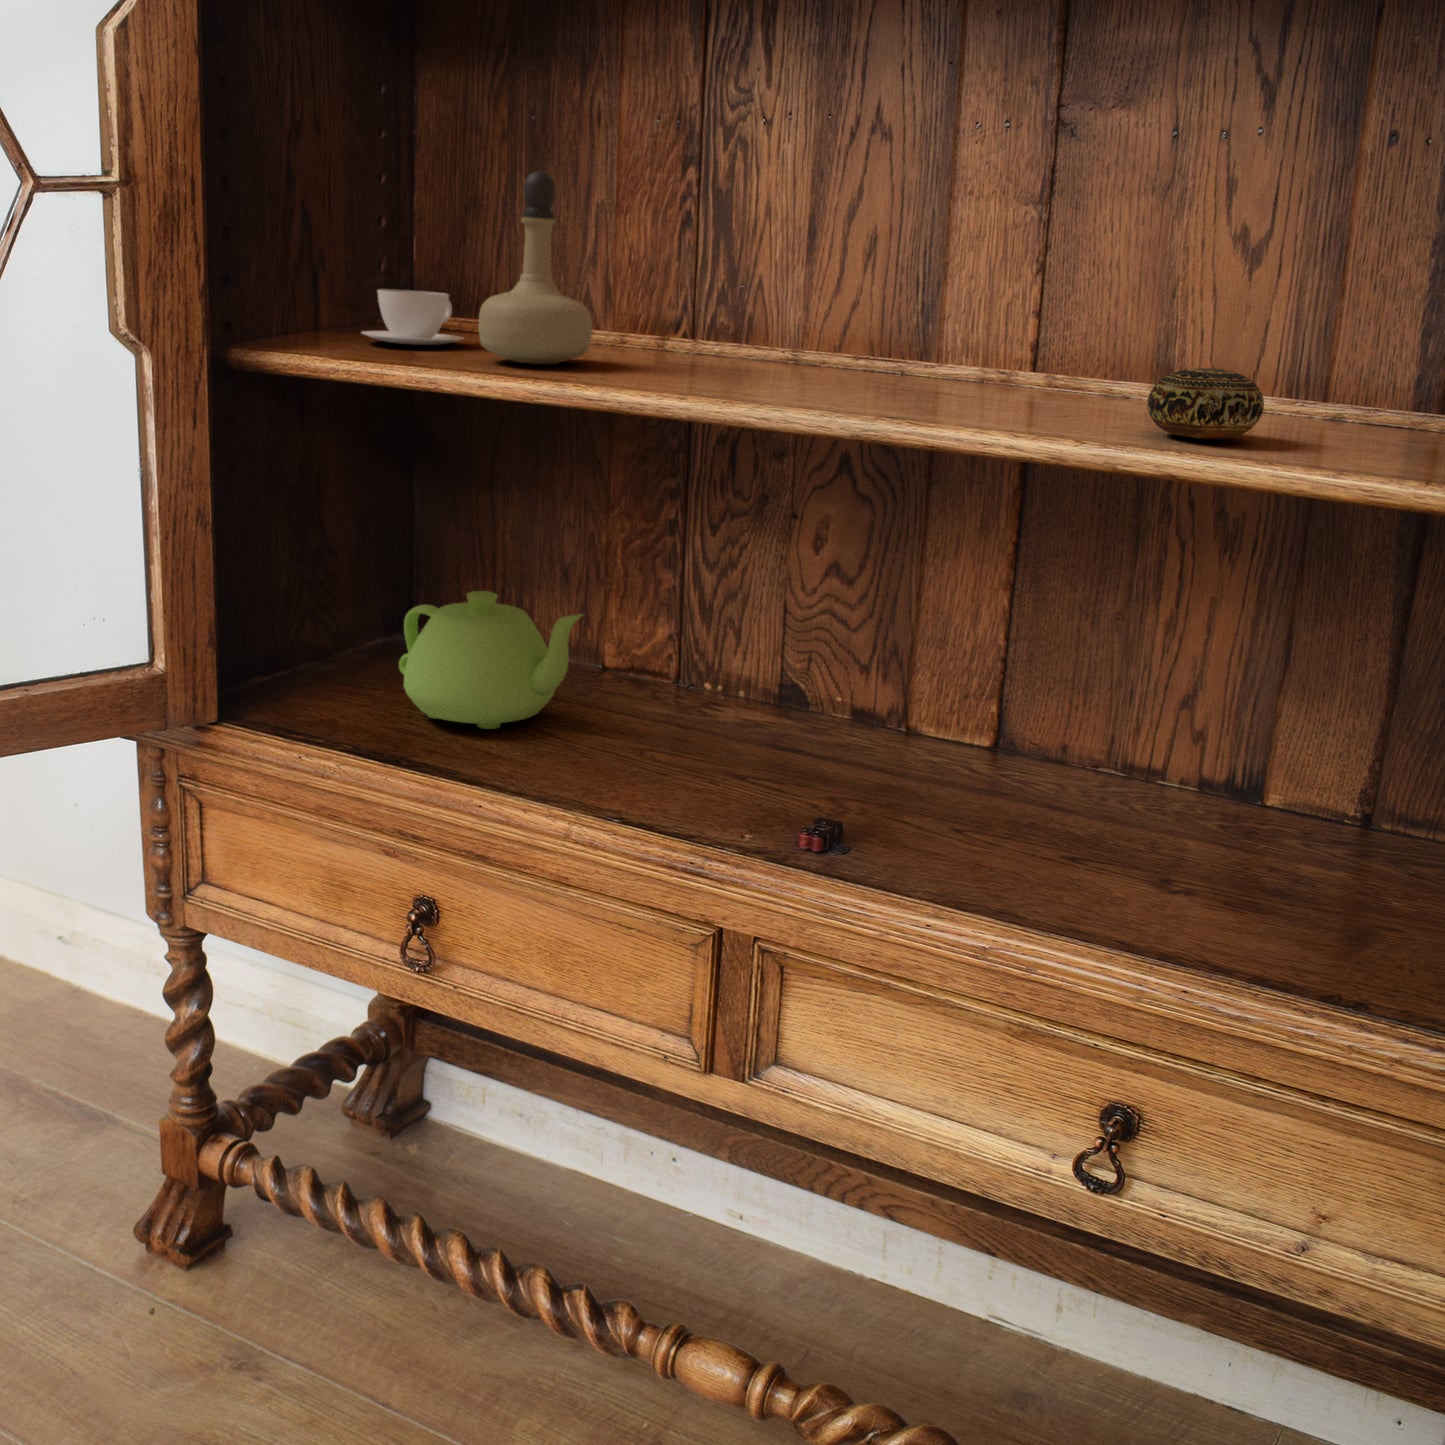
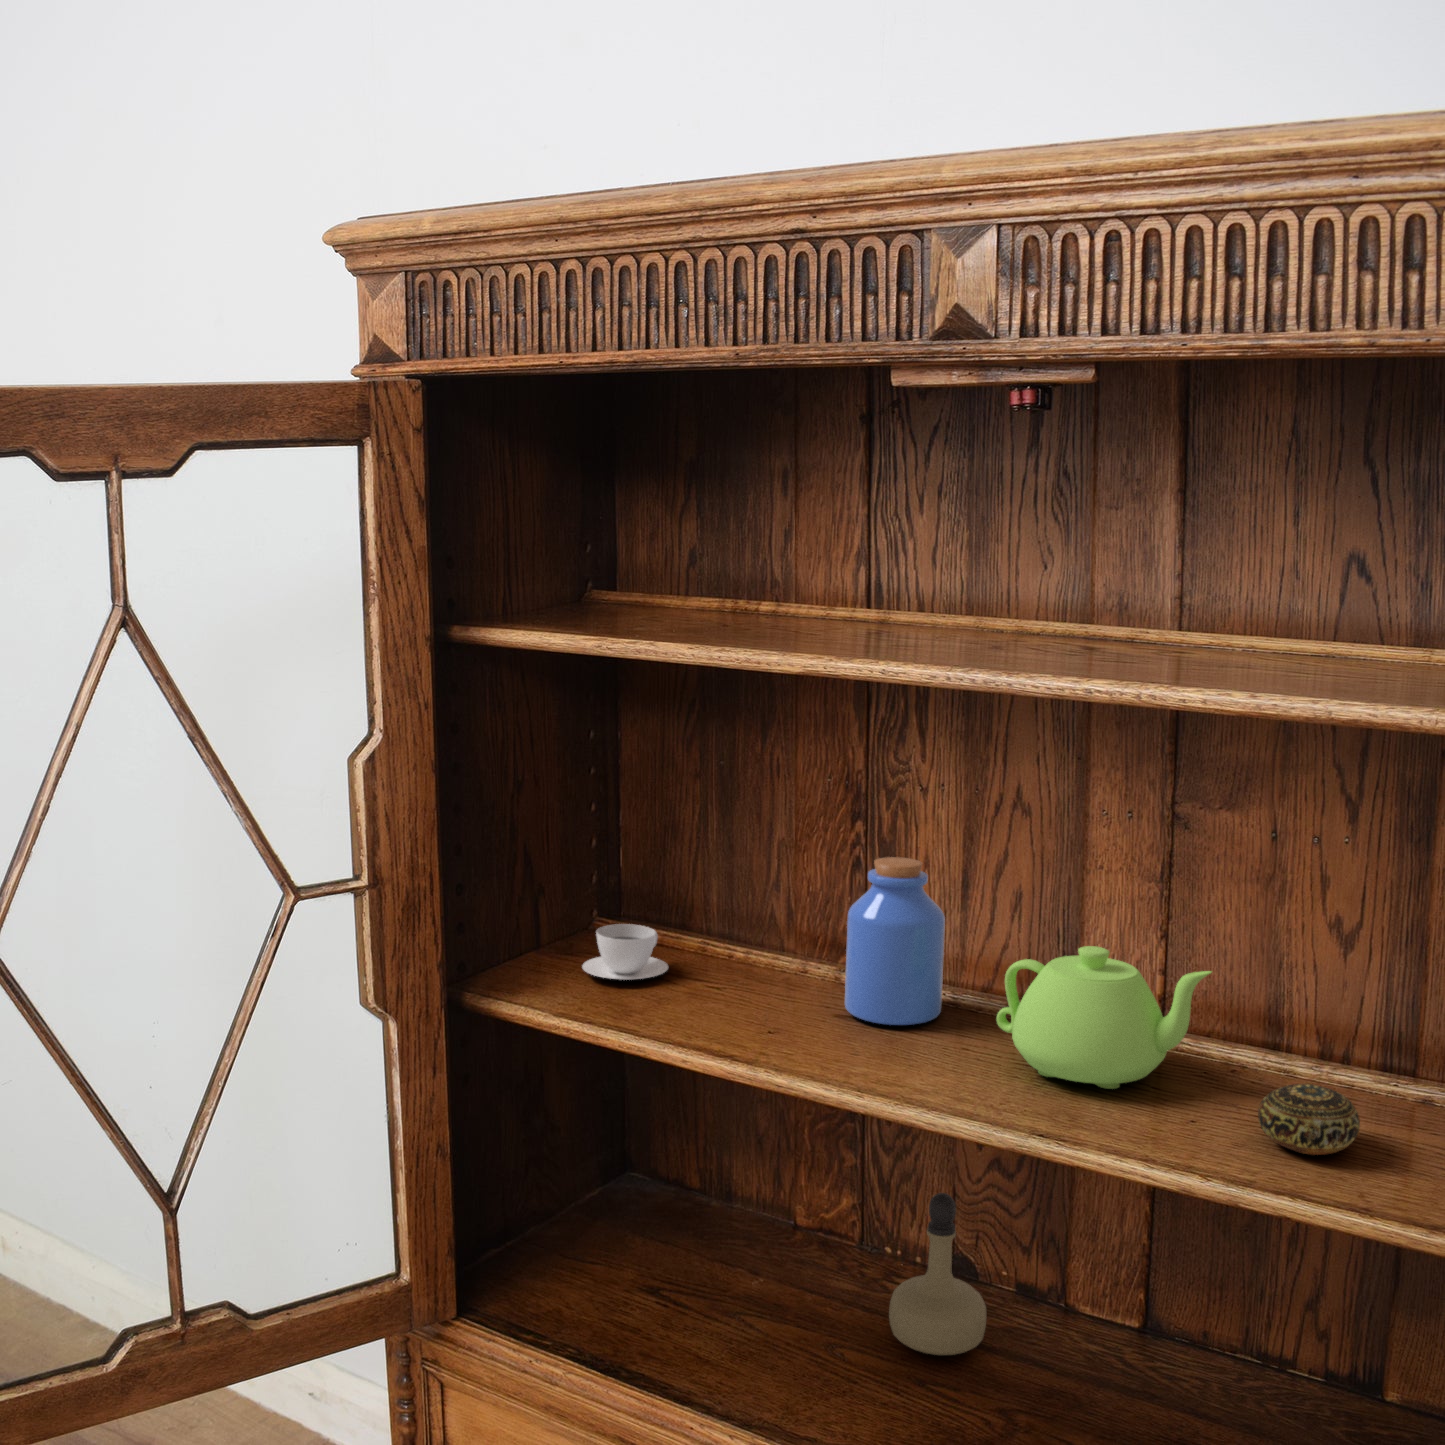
perfume bottle: present [478,171,592,364] -> present [889,1193,986,1355]
jar: none [669,180,789,374] -> present [845,857,945,1025]
teapot: present [399,591,583,729] -> present [997,946,1212,1089]

